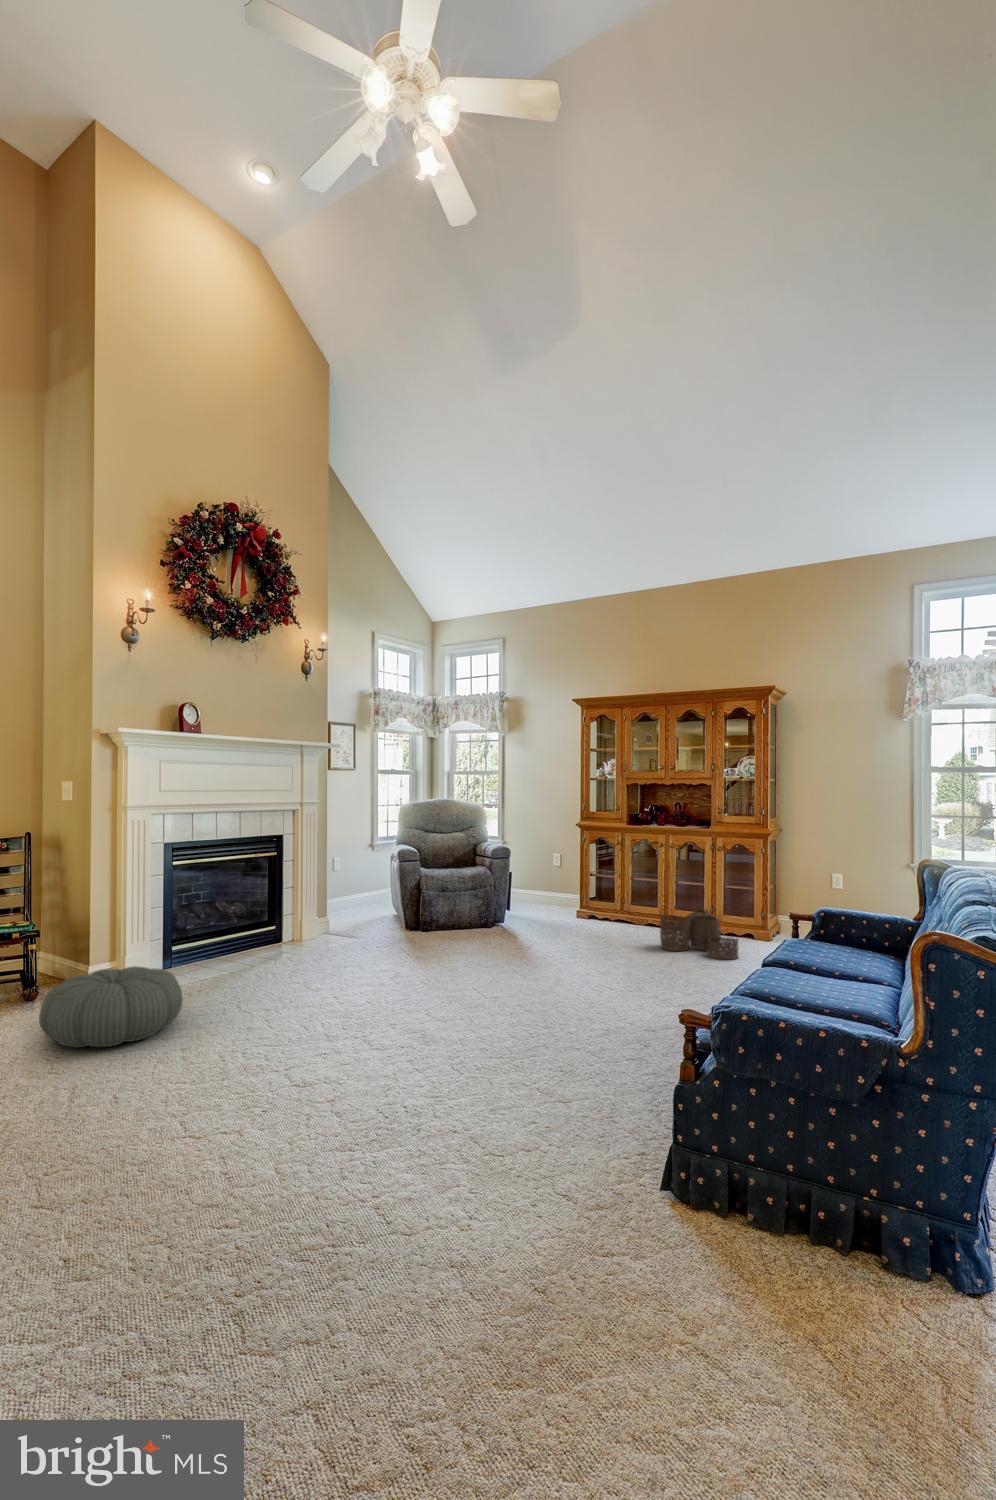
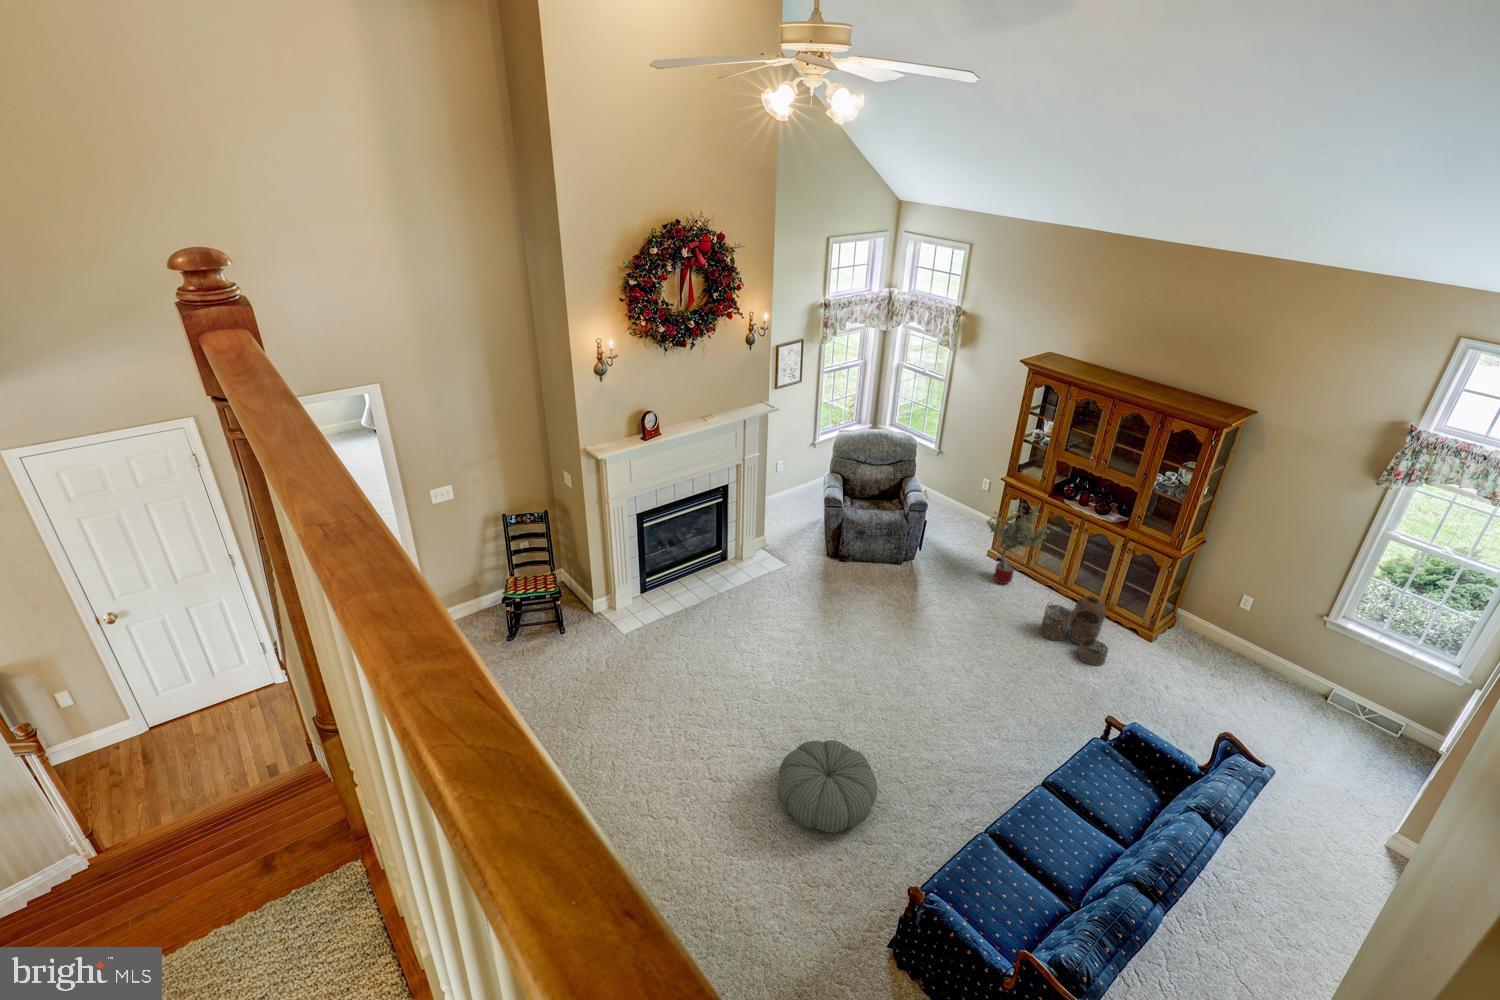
potted tree: none [570,827,639,929] -> present [987,504,1050,584]
pouf: present [39,966,183,1047] -> present [778,740,877,833]

